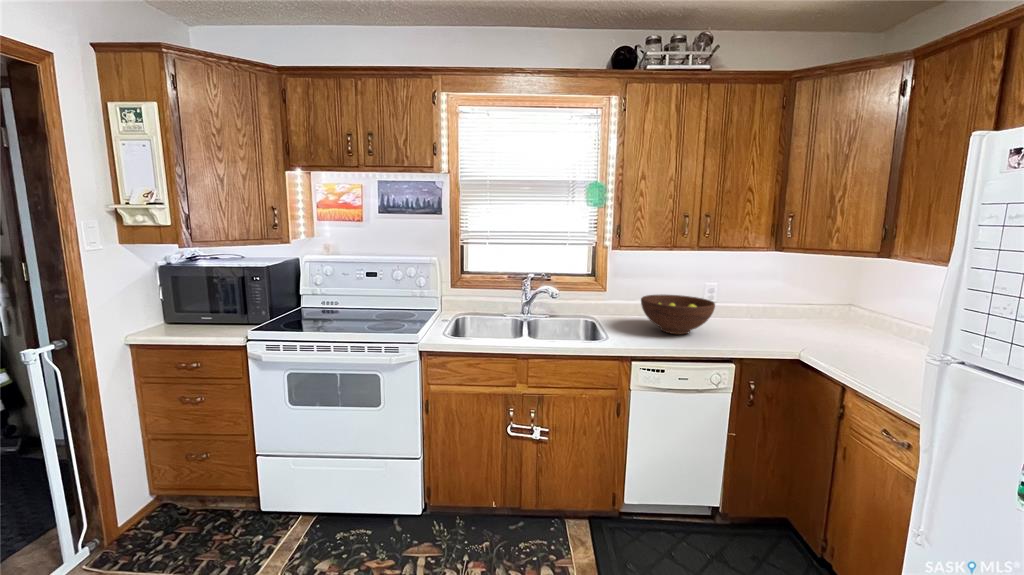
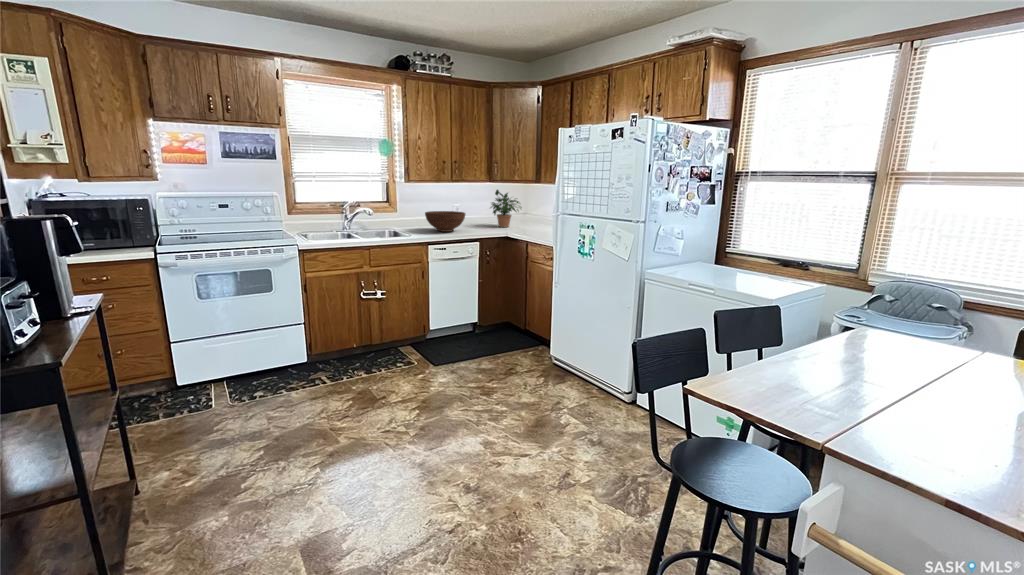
potted plant: none [767,263,843,333] -> present [491,190,522,227]

